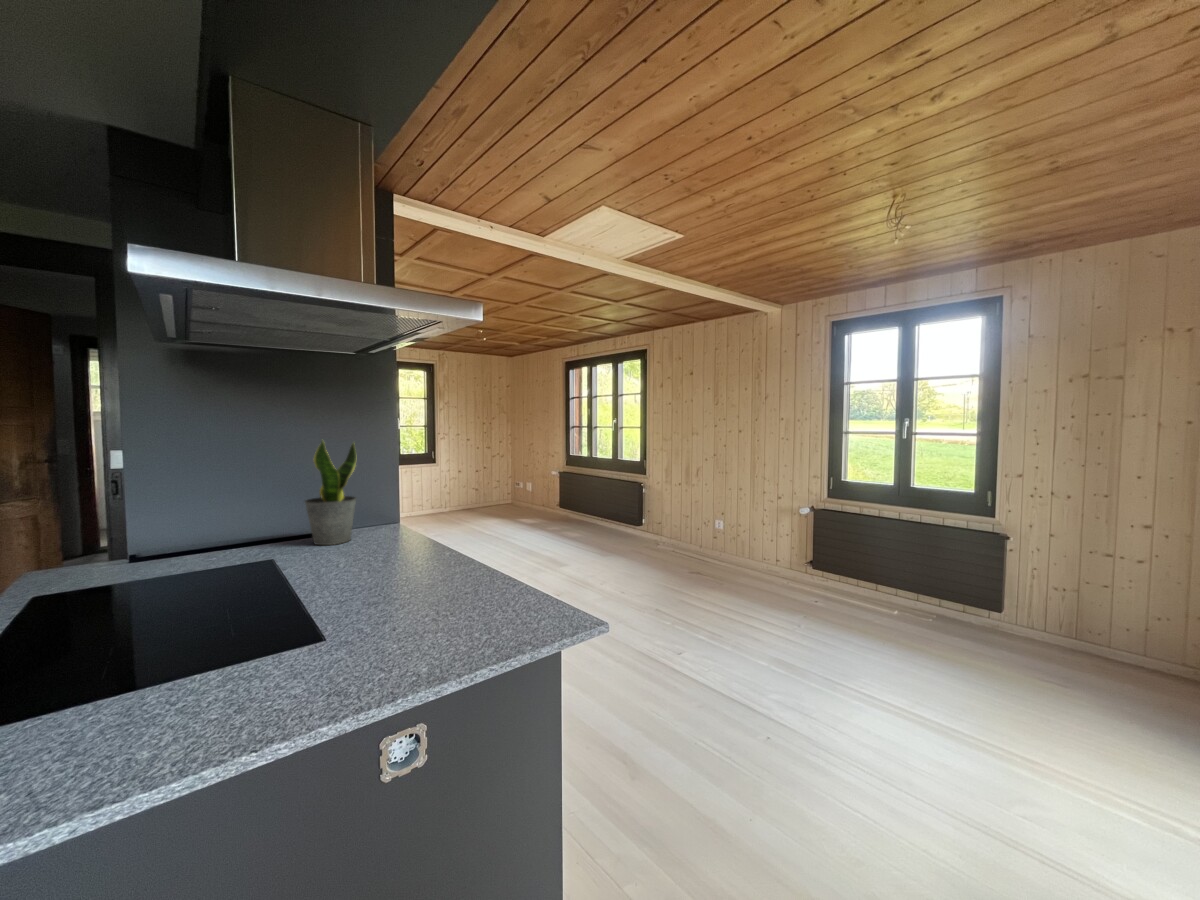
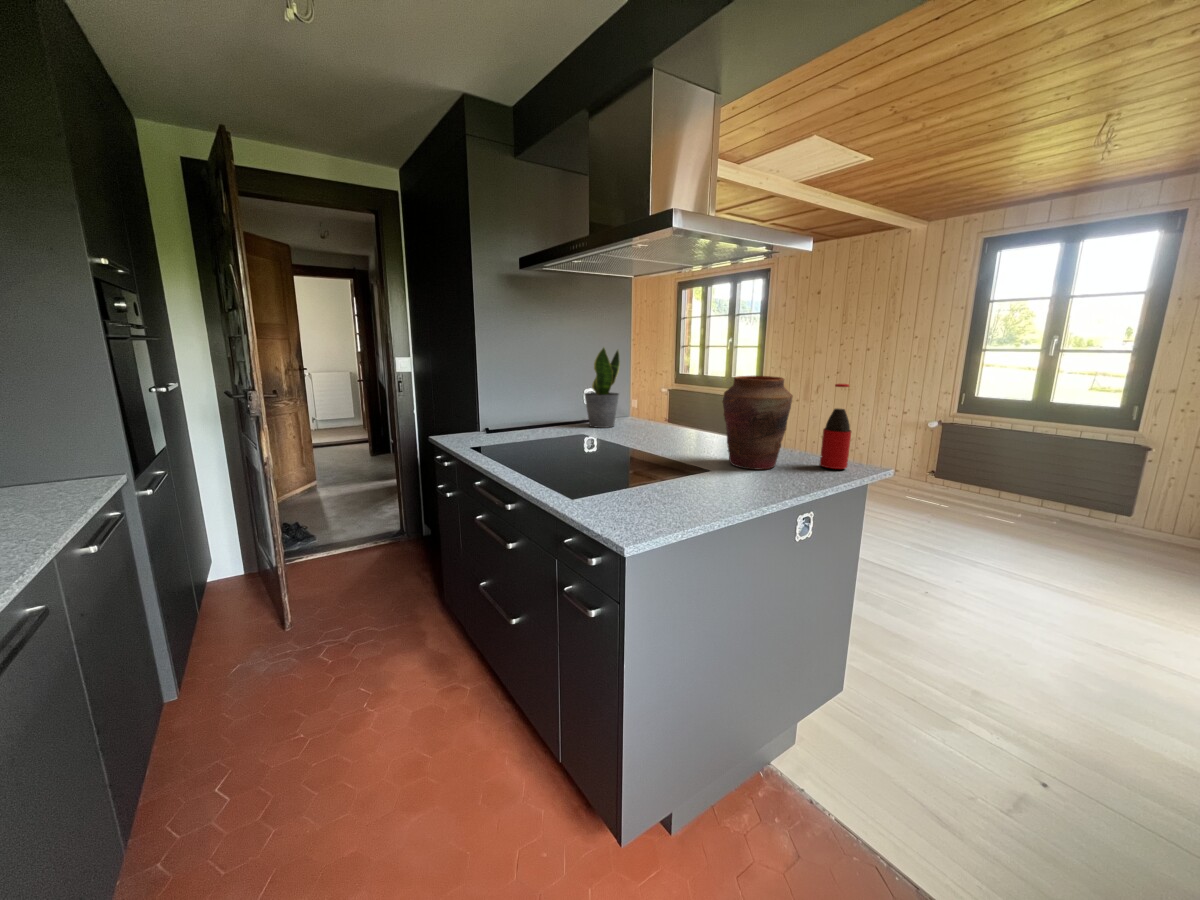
vase: none [354,488,460,634] -> present [722,376,793,469]
bottle: none [505,501,543,630] -> present [820,384,851,469]

